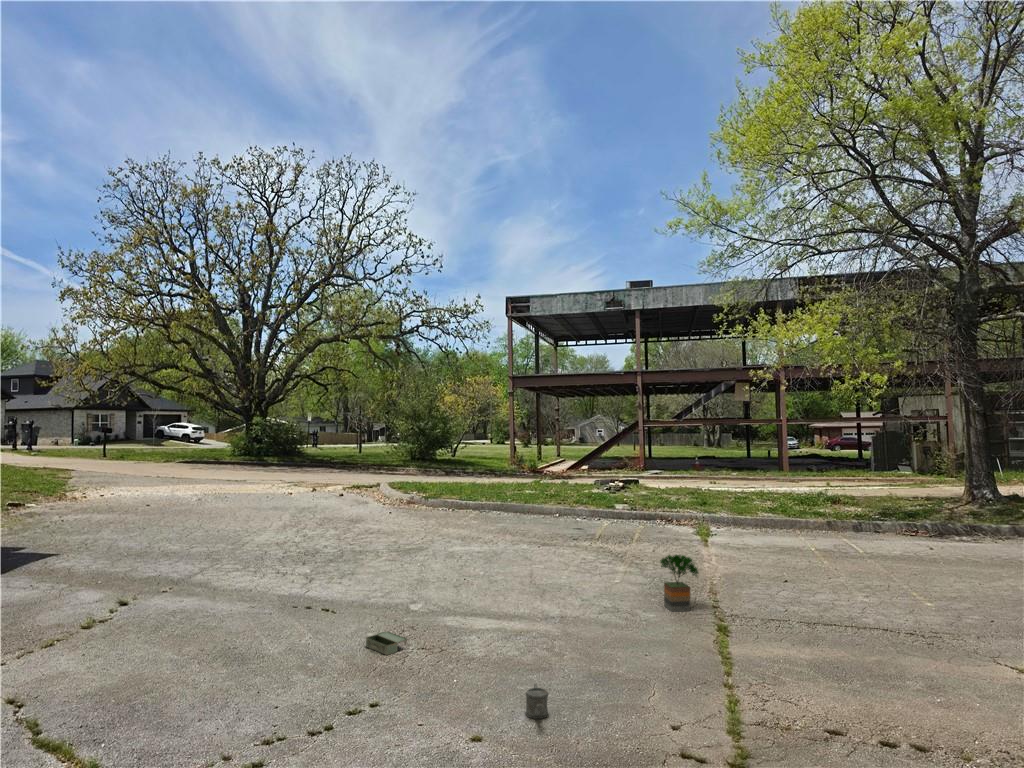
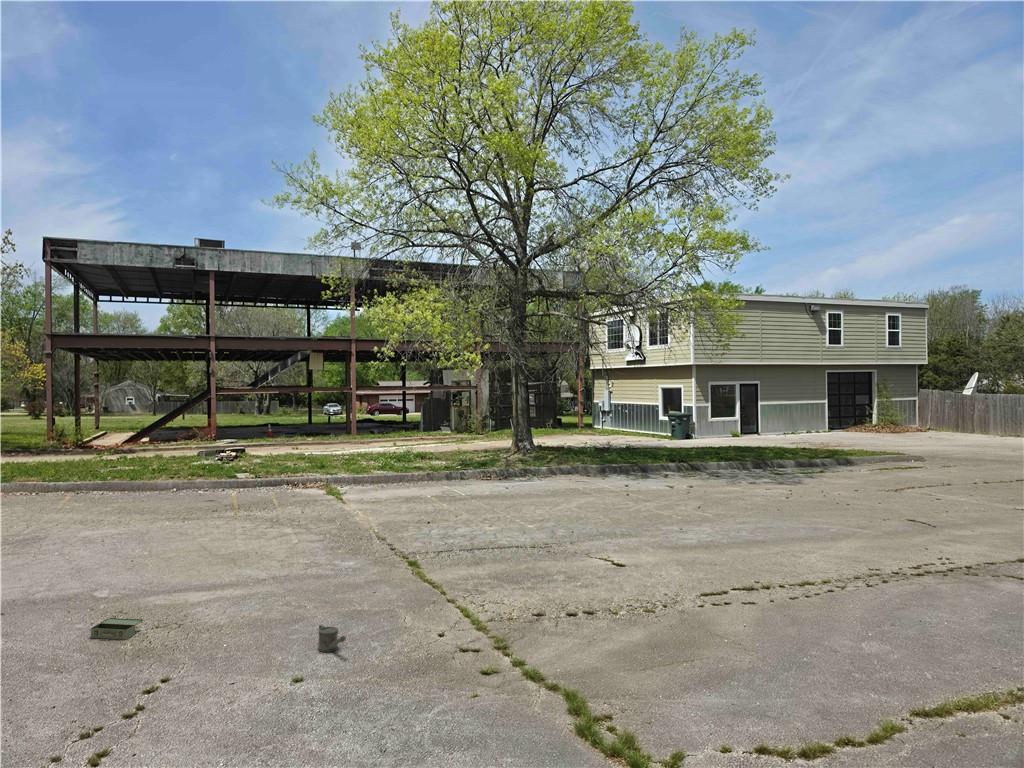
potted tree: present [660,555,698,612] -> none [349,508,386,557]

